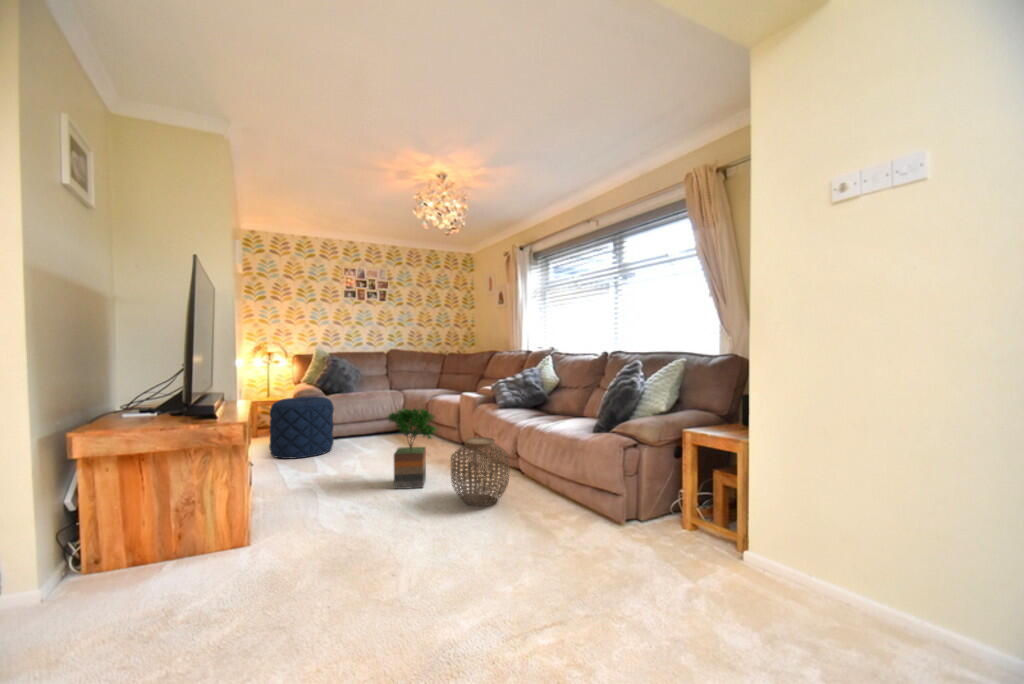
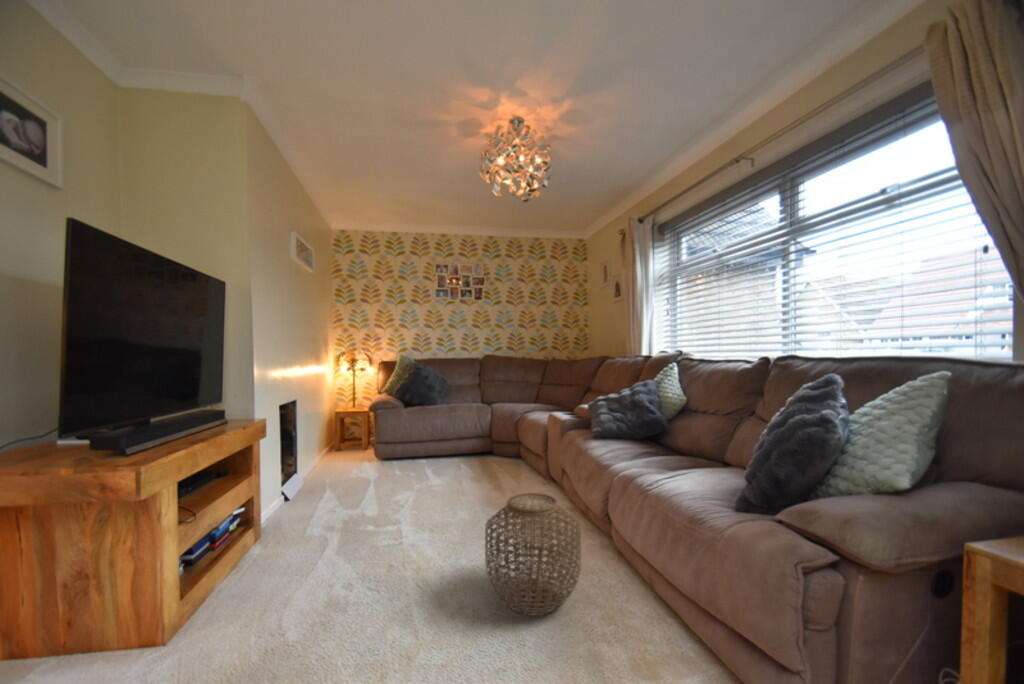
pouf: present [269,396,334,459] -> none [330,408,400,481]
potted tree: present [387,409,436,489] -> none [420,434,489,555]

